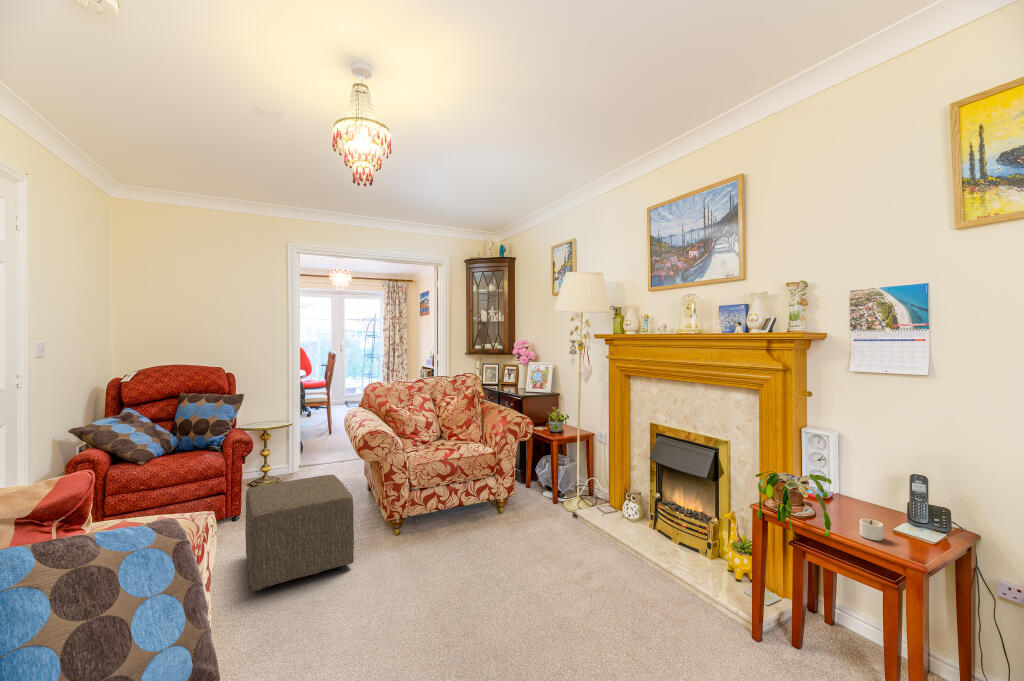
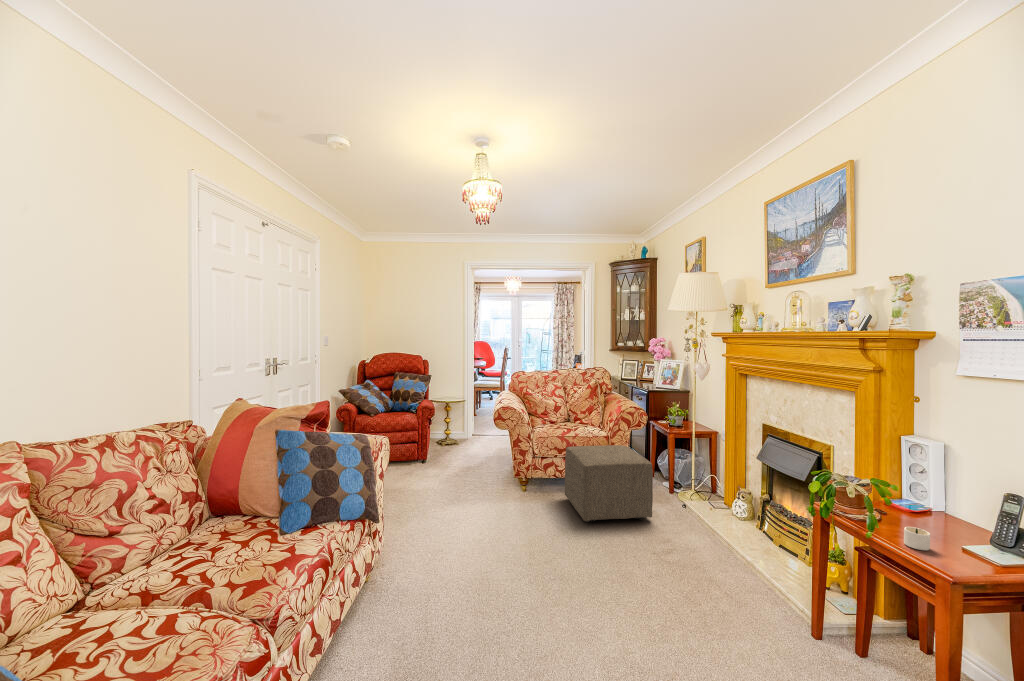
ottoman: present [245,475,354,592] -> present [565,445,653,522]

